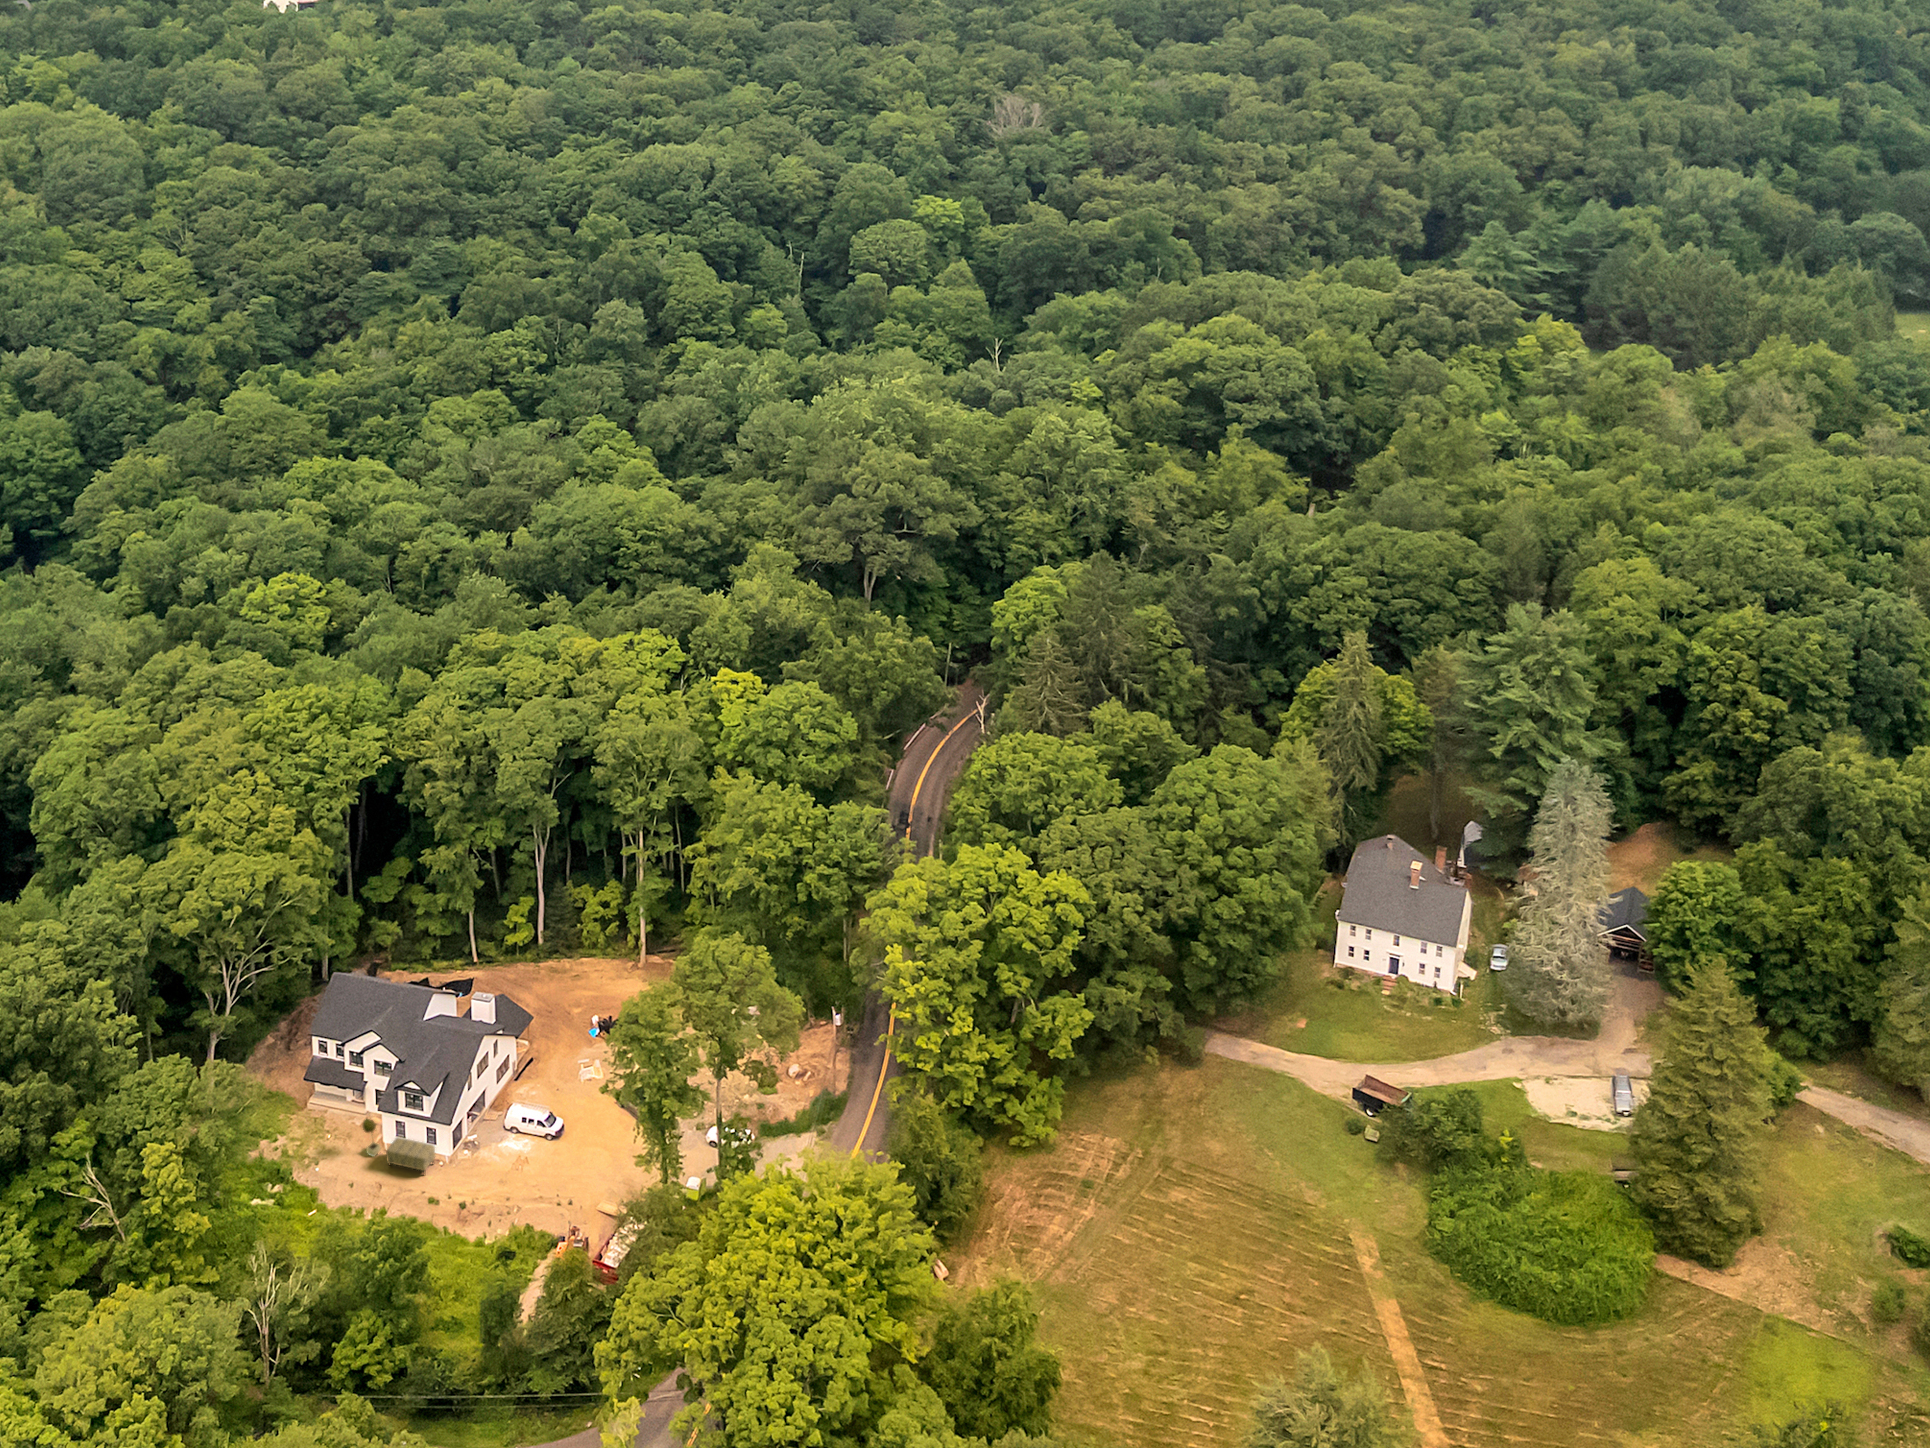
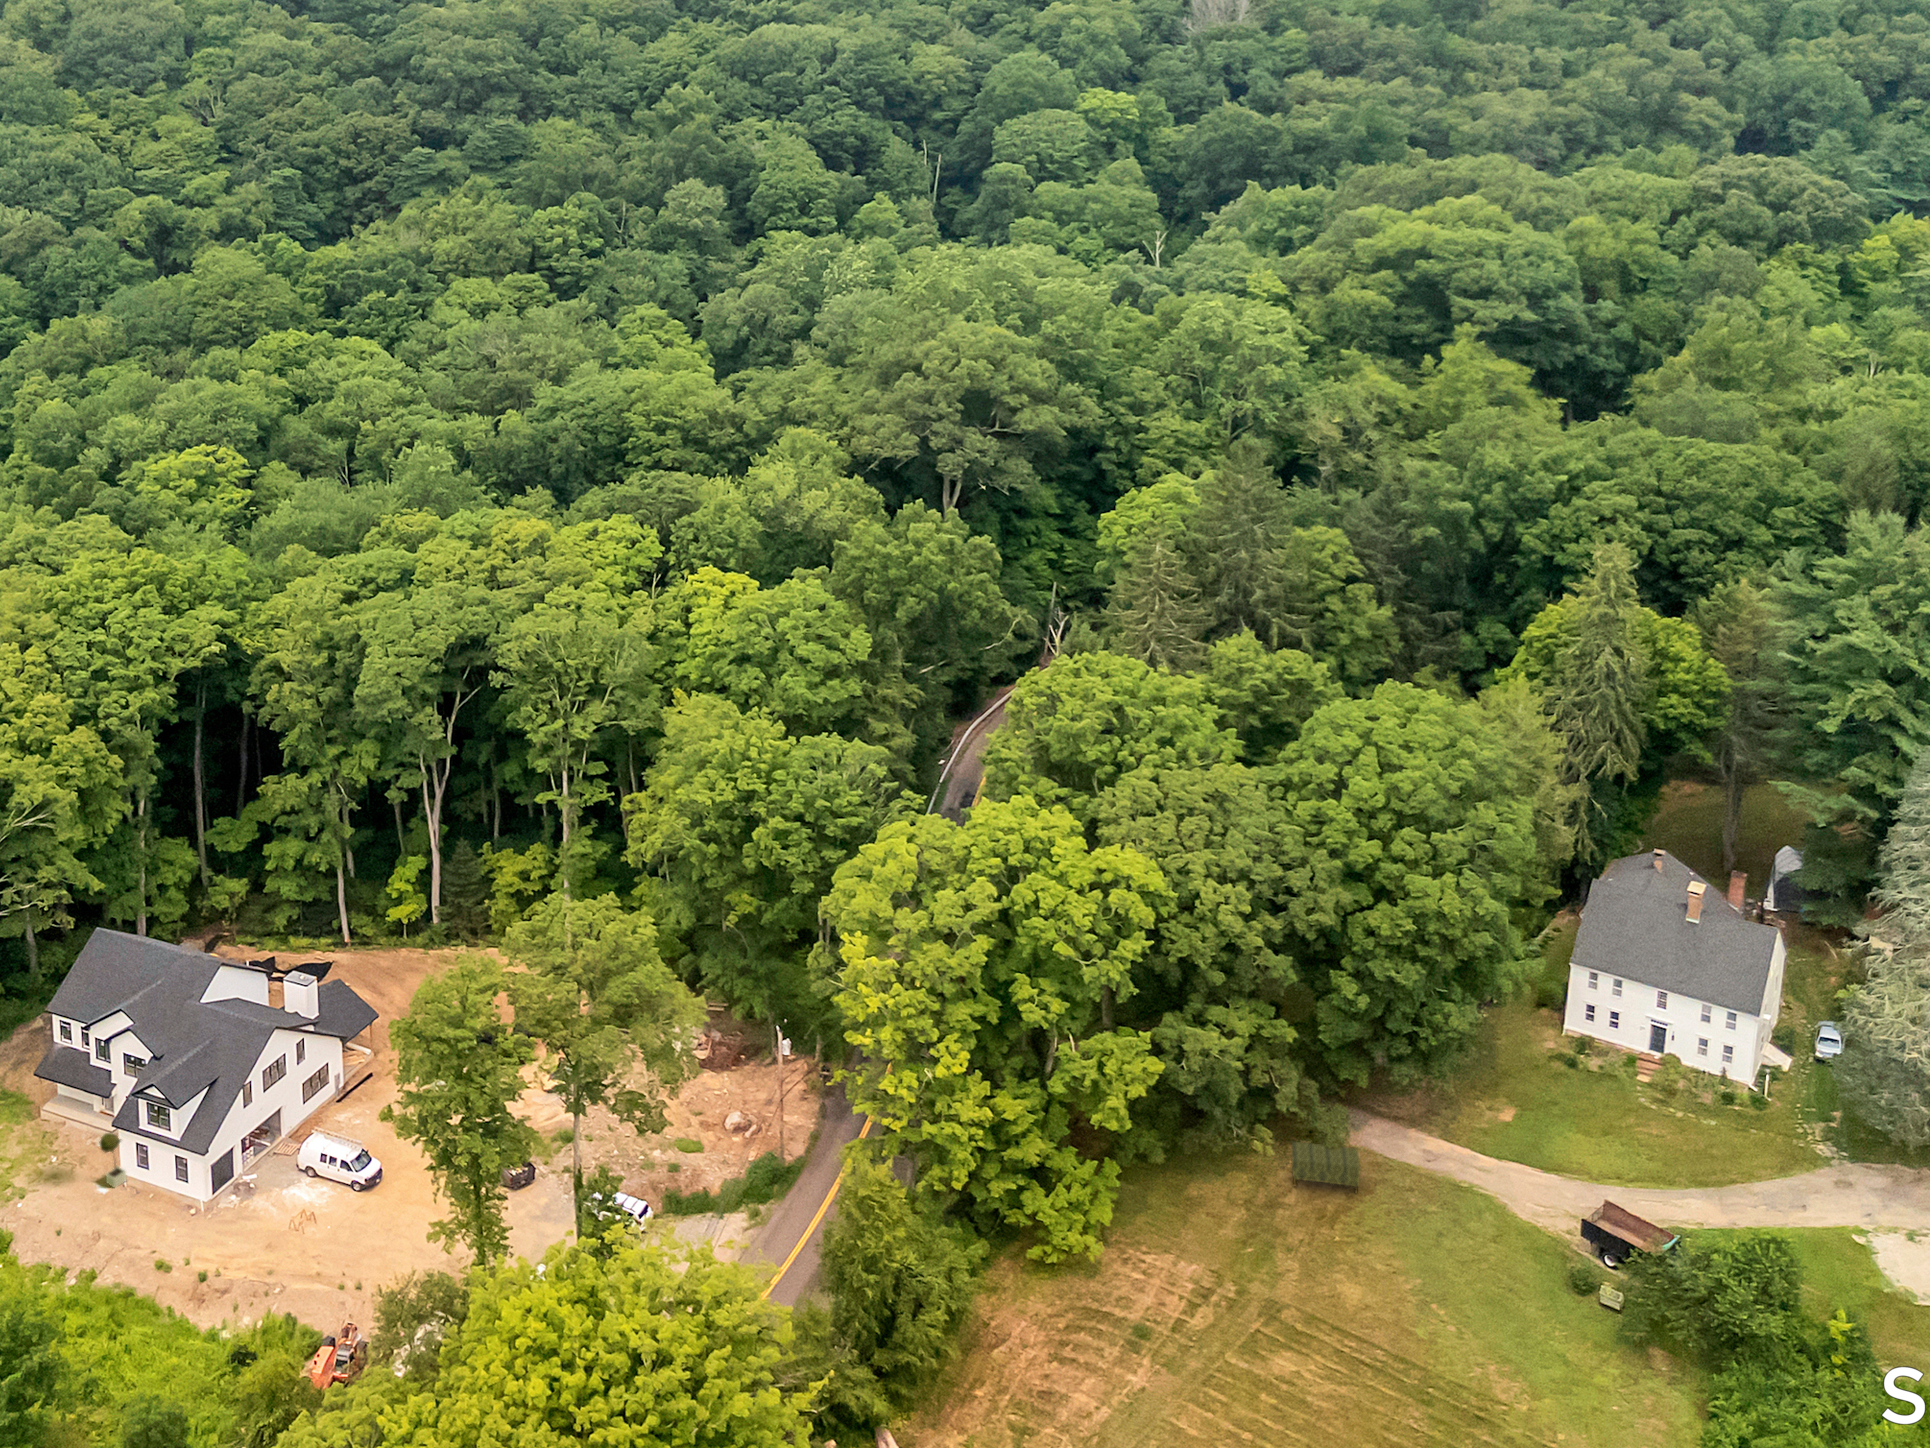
bench: present [386,1137,436,1174] -> present [1291,1142,1360,1192]

